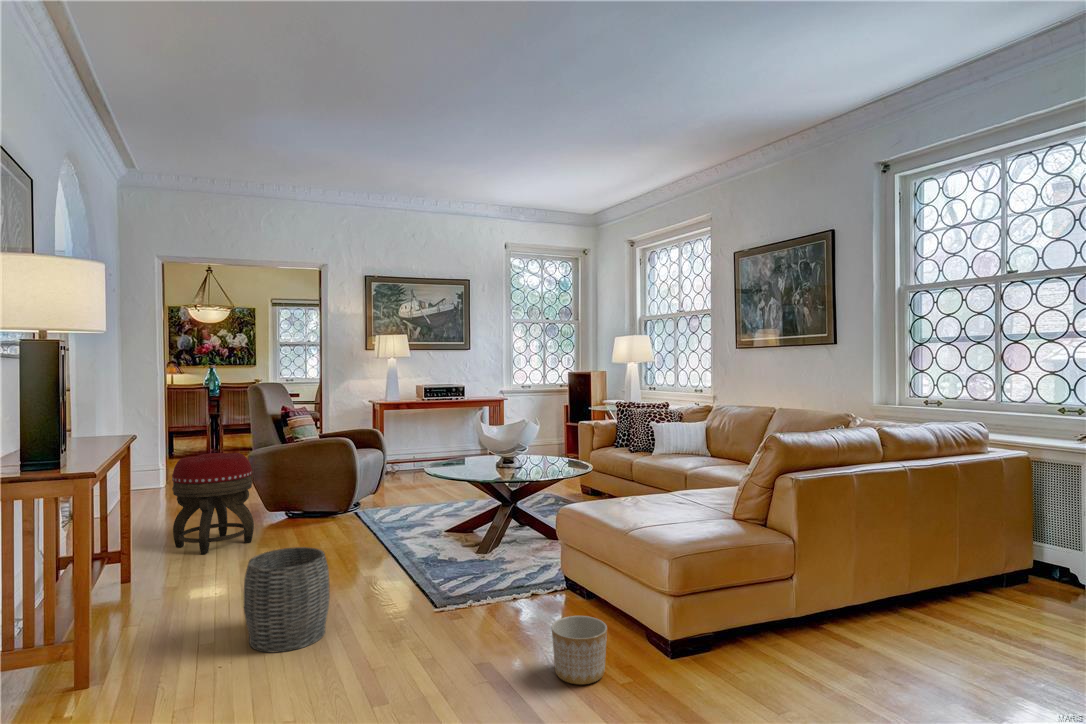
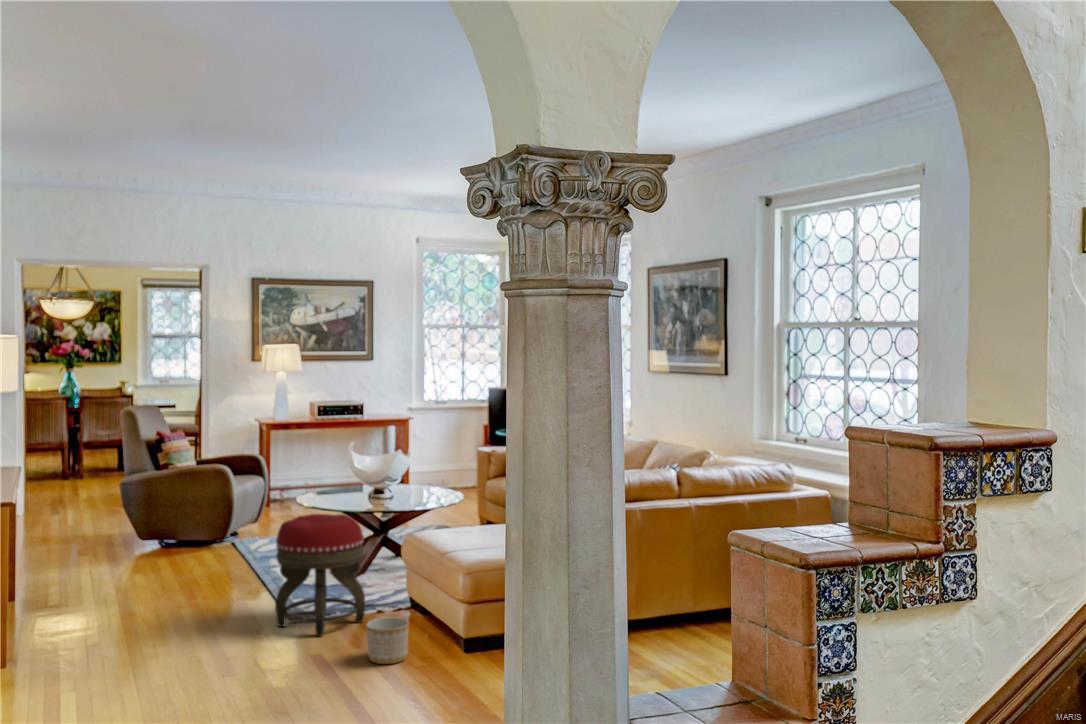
footstool: present [172,453,254,555] -> present [275,514,365,637]
woven basket: present [244,547,330,652] -> none [130,565,200,645]

